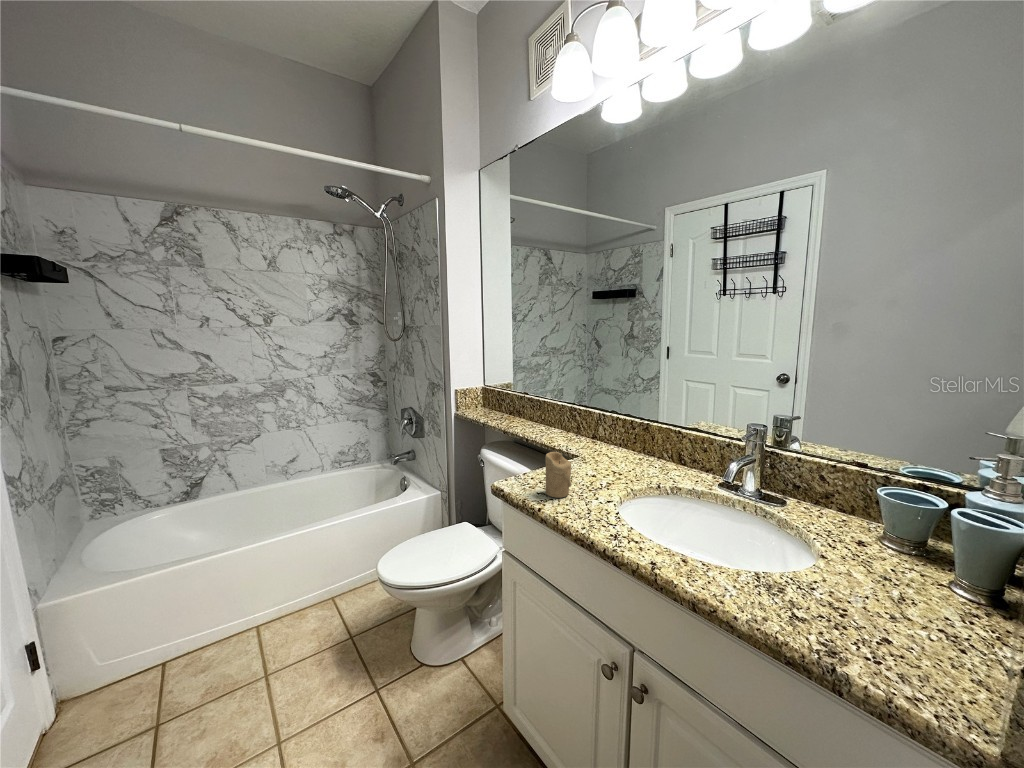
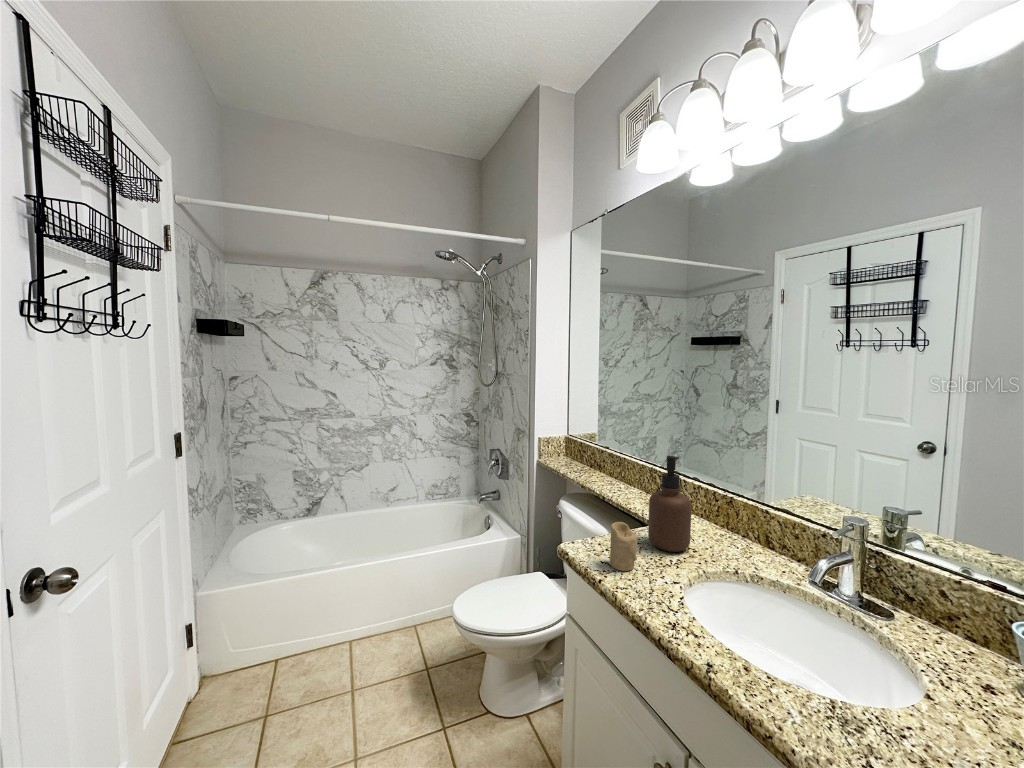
soap dispenser: none [577,386,616,476] -> present [648,456,692,552]

